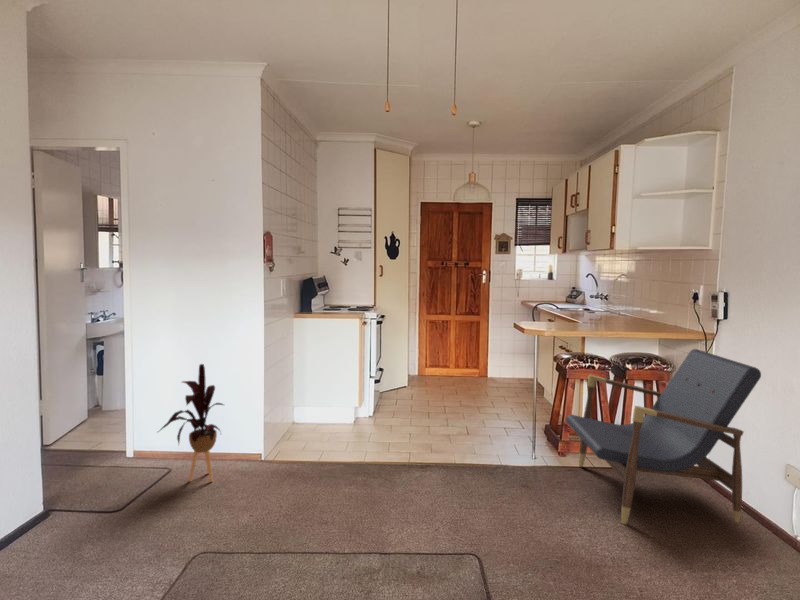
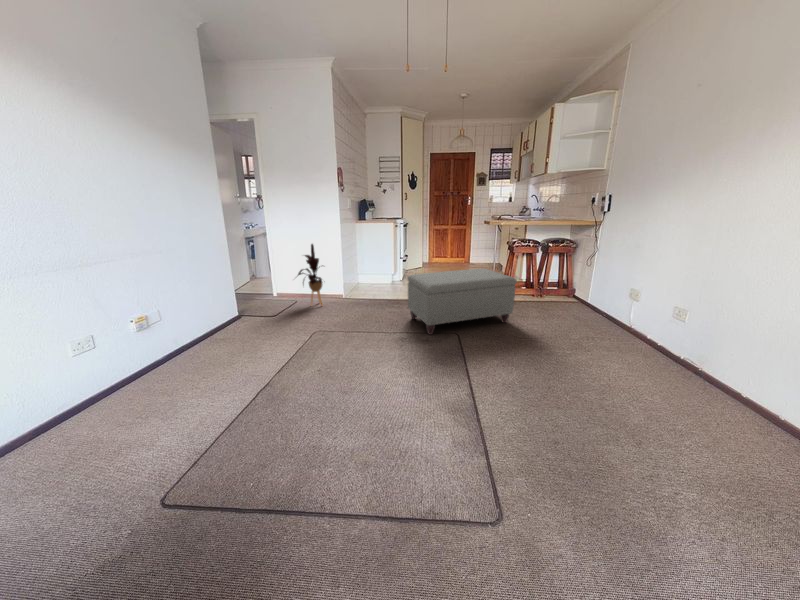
lounge chair: present [566,349,761,524] -> none [511,231,621,321]
ottoman: none [377,415,584,568] -> present [408,269,517,335]

